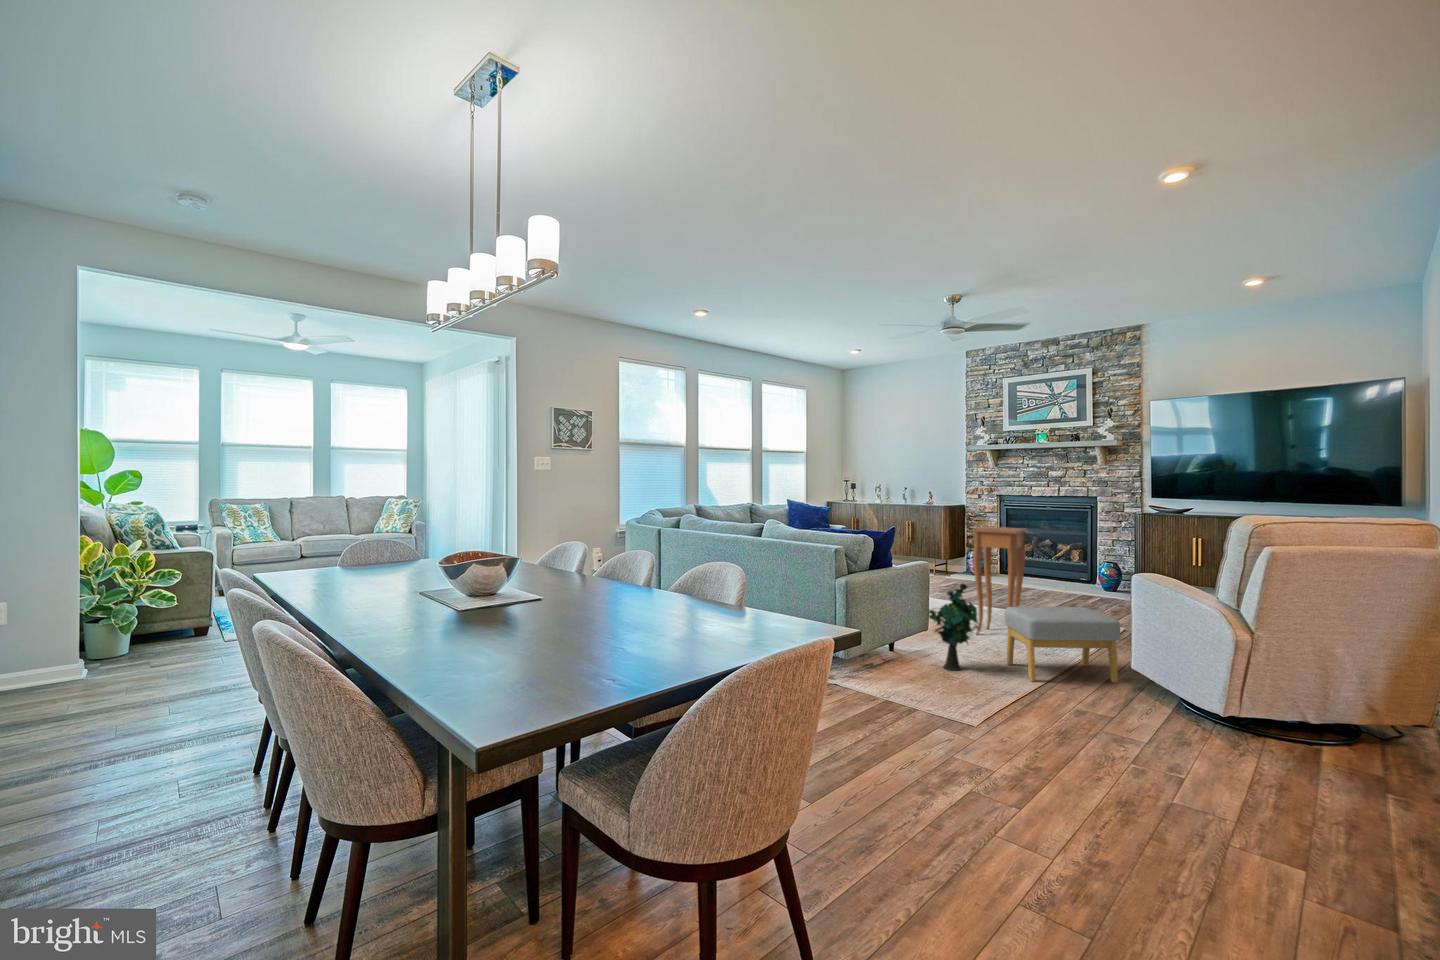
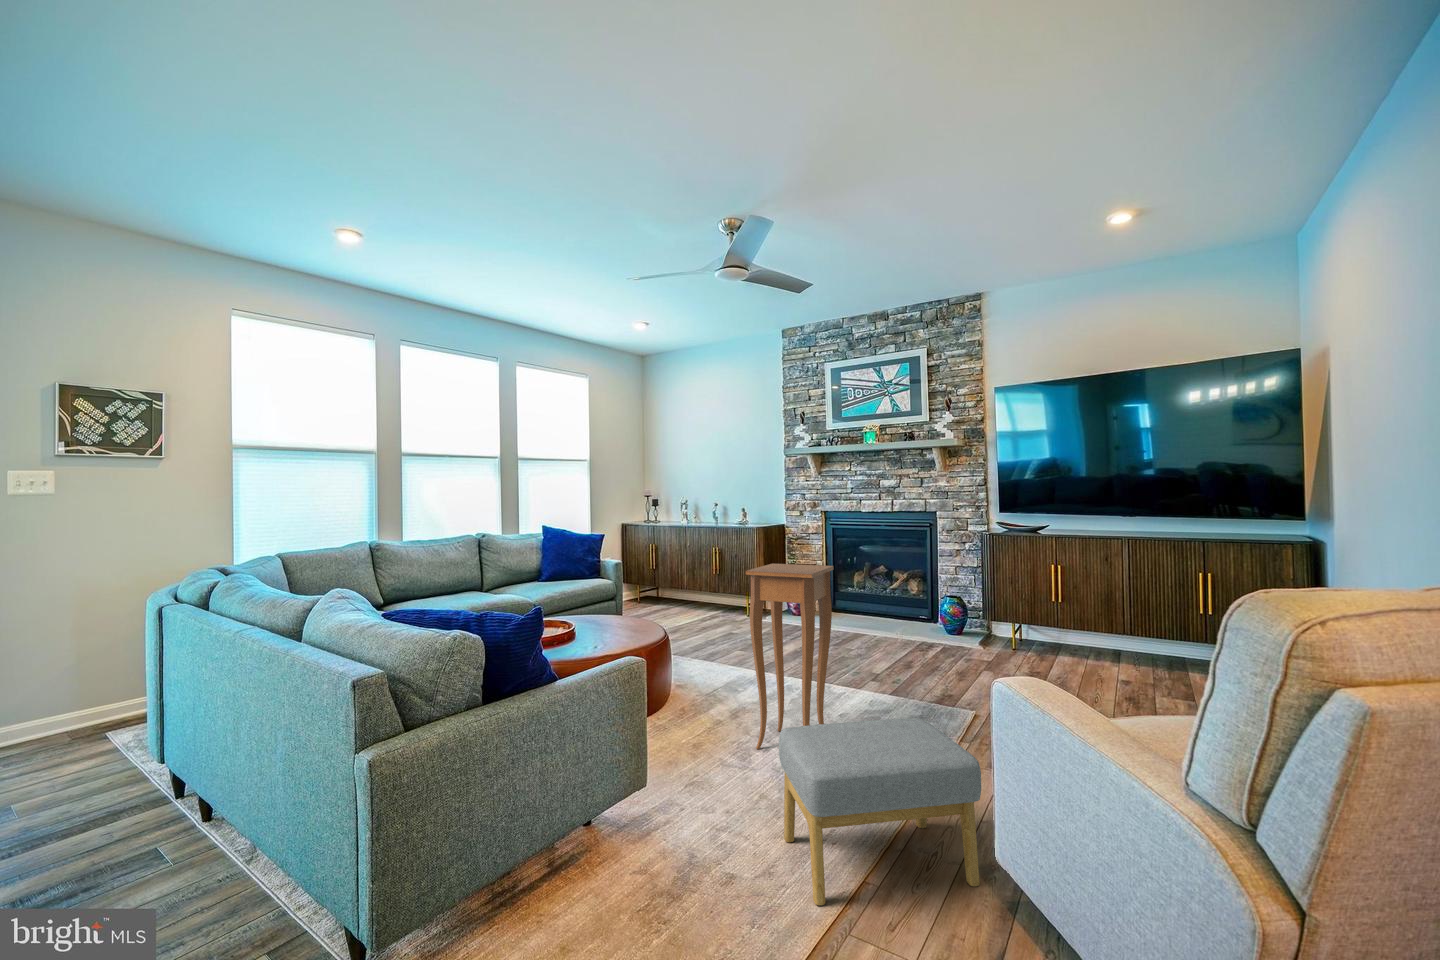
decorative plant: present [929,583,980,671] -> none [621,694,726,881]

